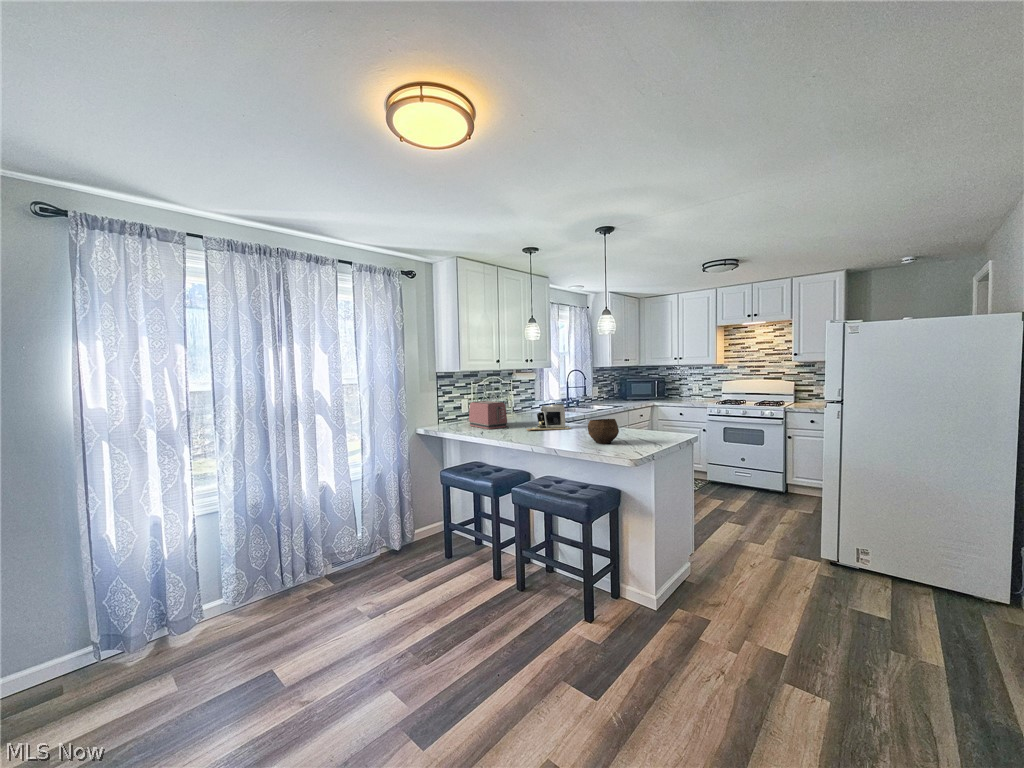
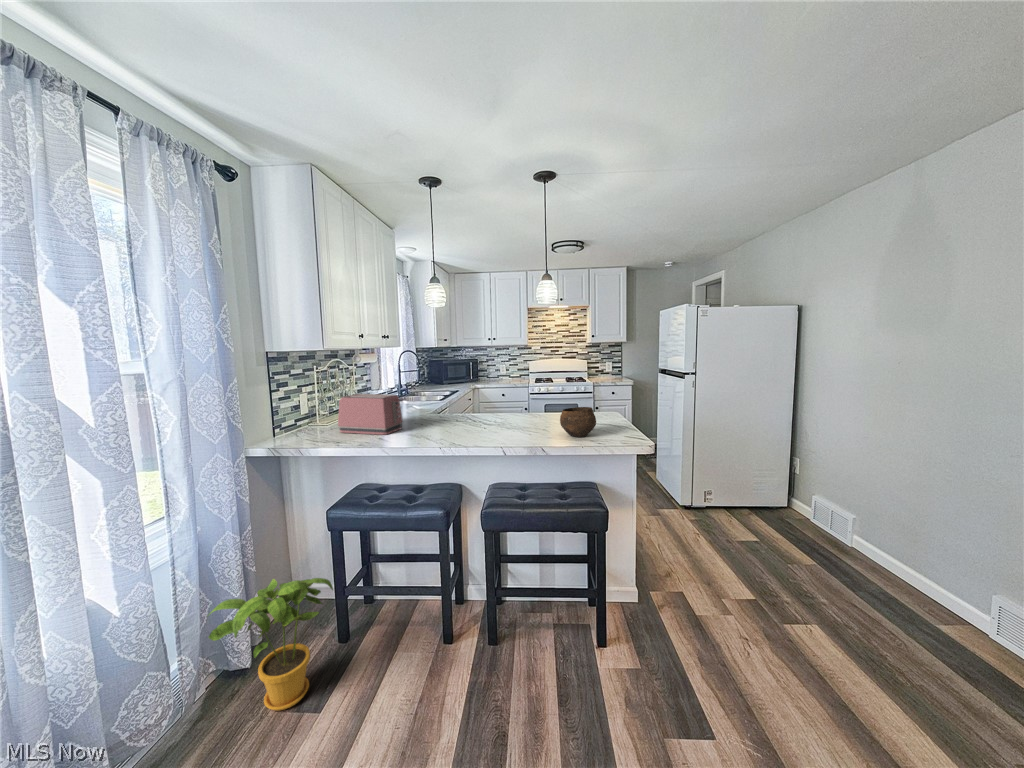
coffee maker: present [527,404,571,431] -> none [440,392,494,431]
house plant: none [372,497,431,574] -> present [208,578,333,711]

